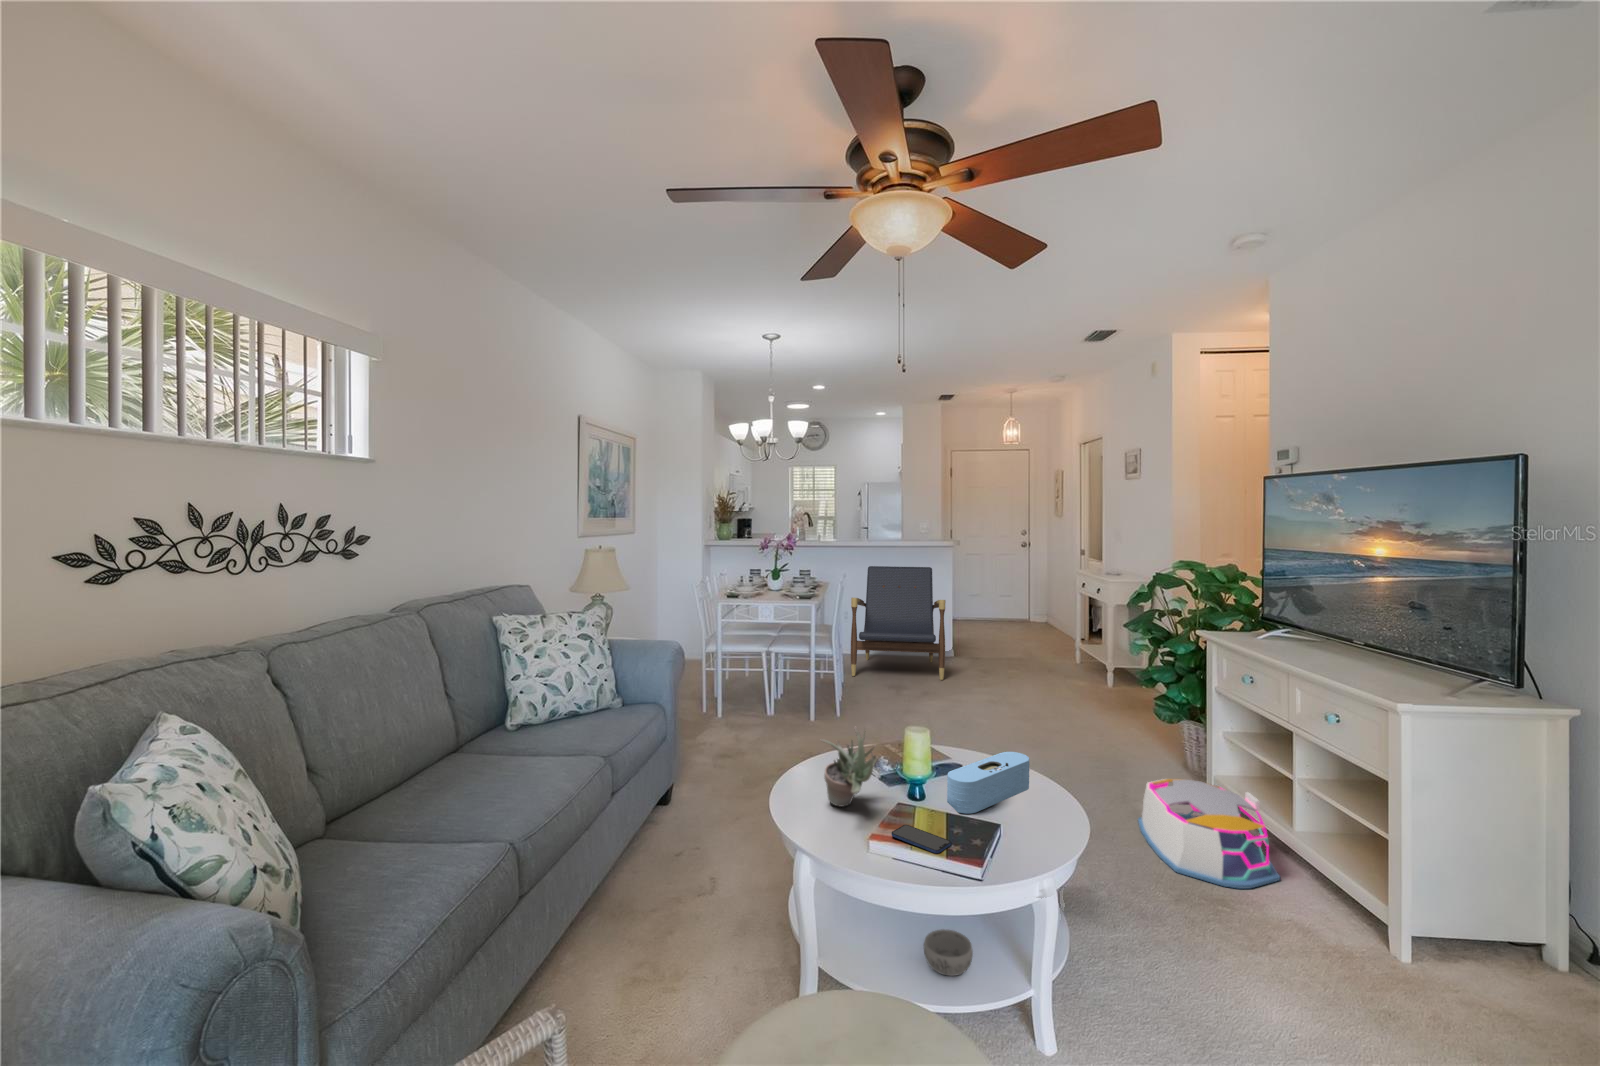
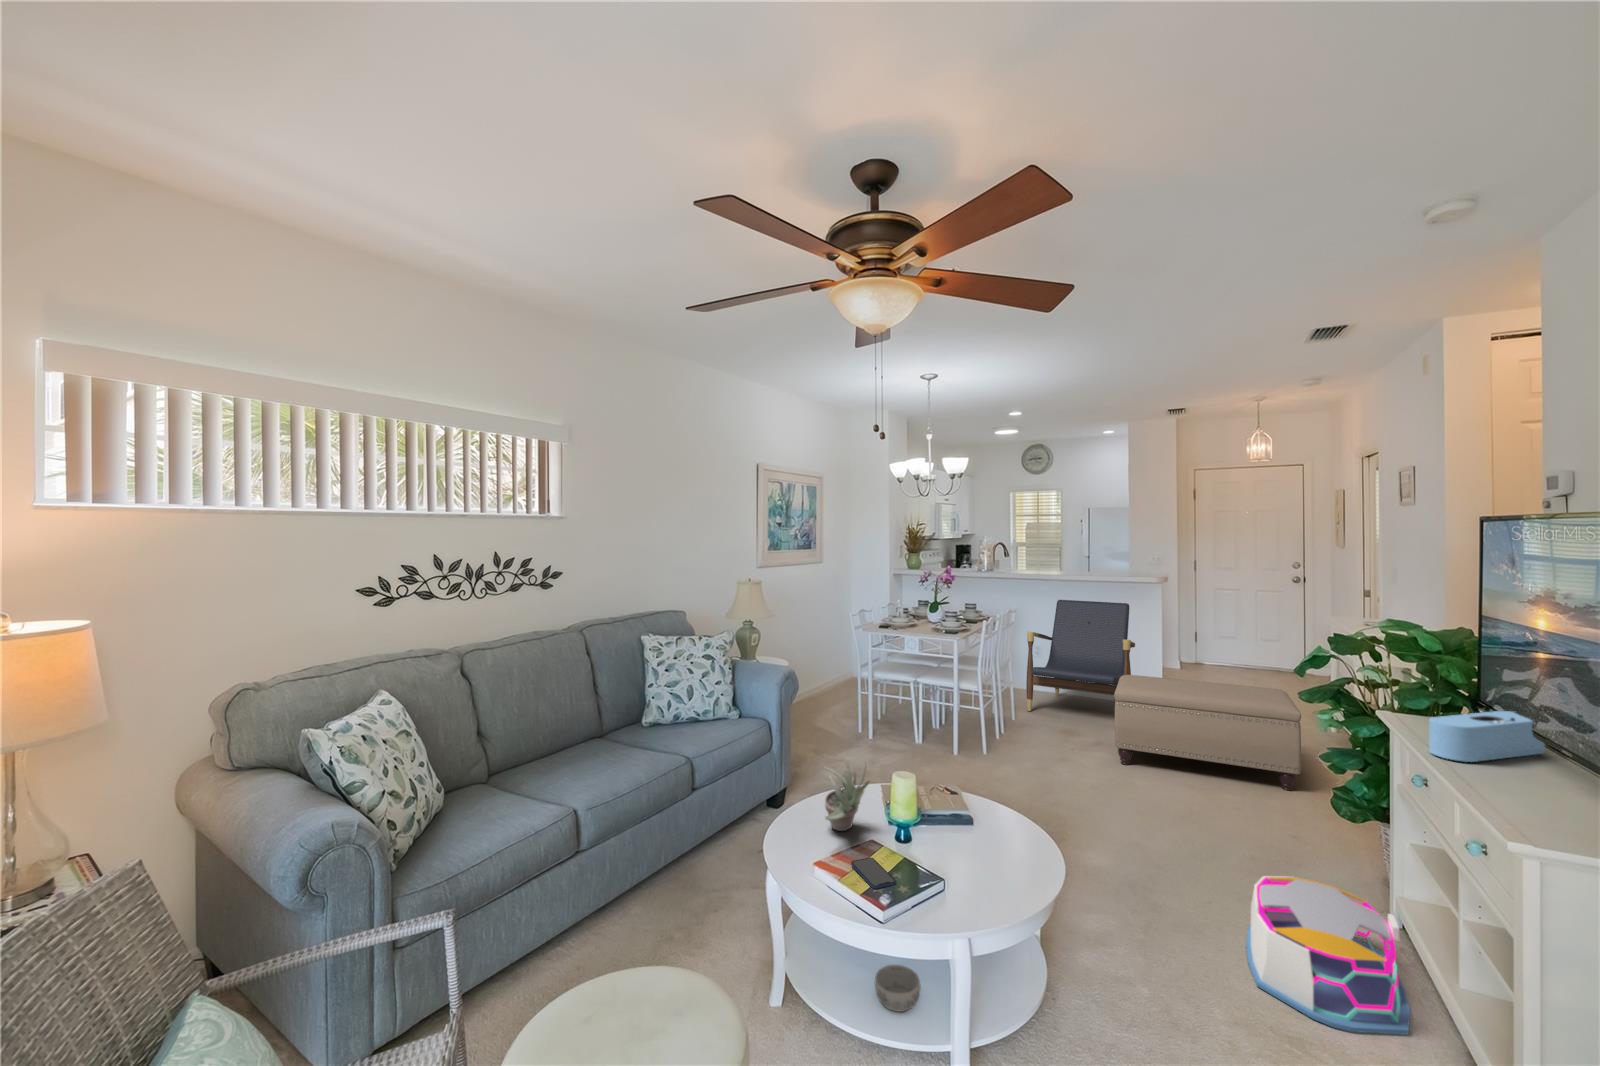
ottoman: none [947,631,1101,717] -> present [1114,675,1301,791]
speaker: present [947,752,1030,813] -> present [1429,711,1545,762]

